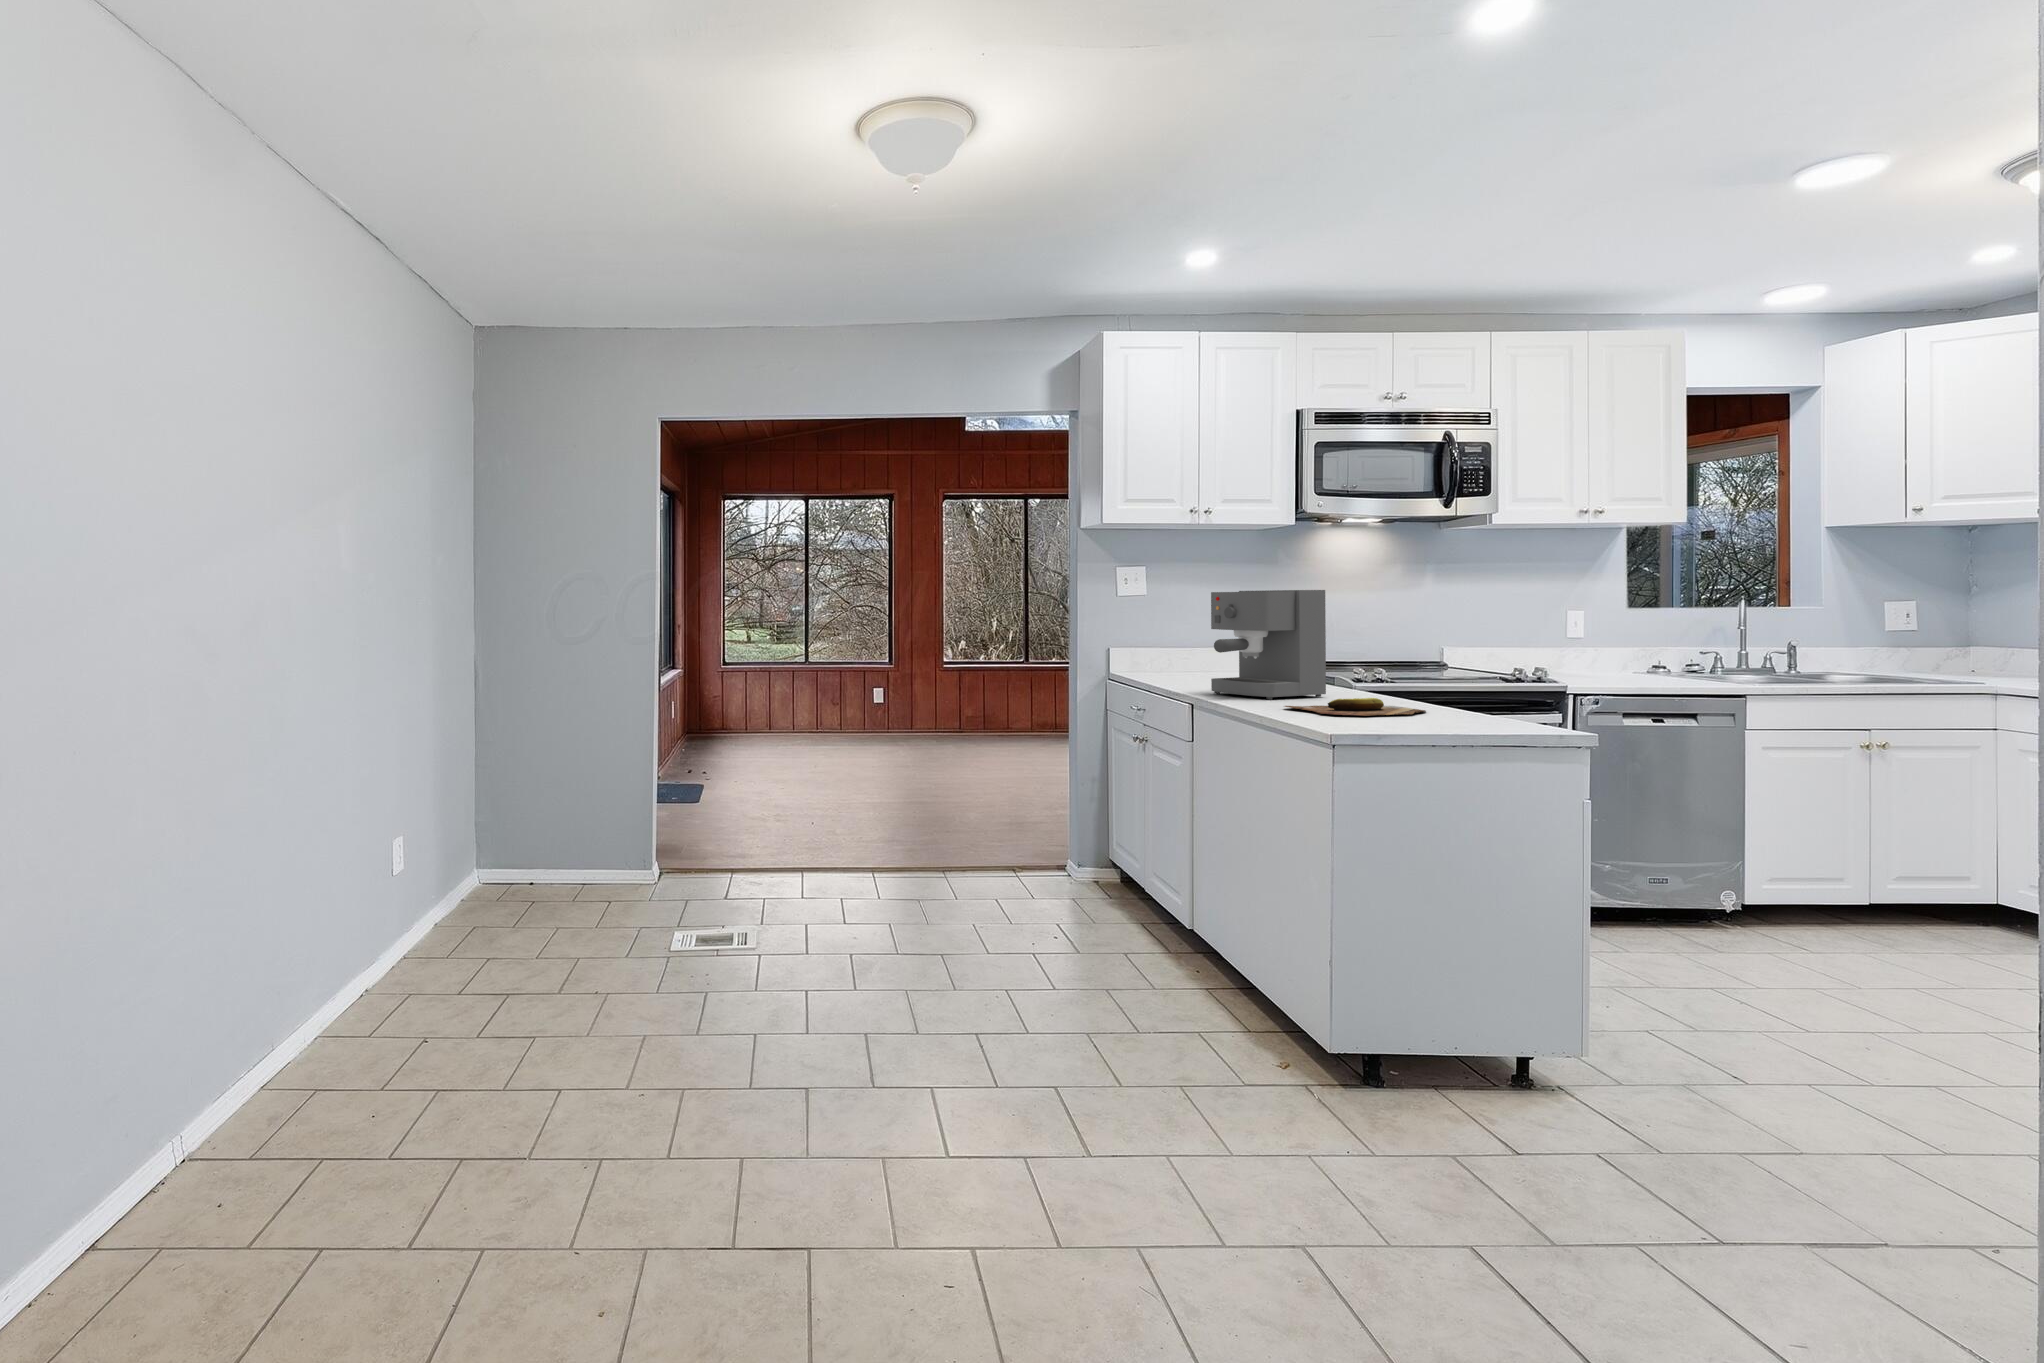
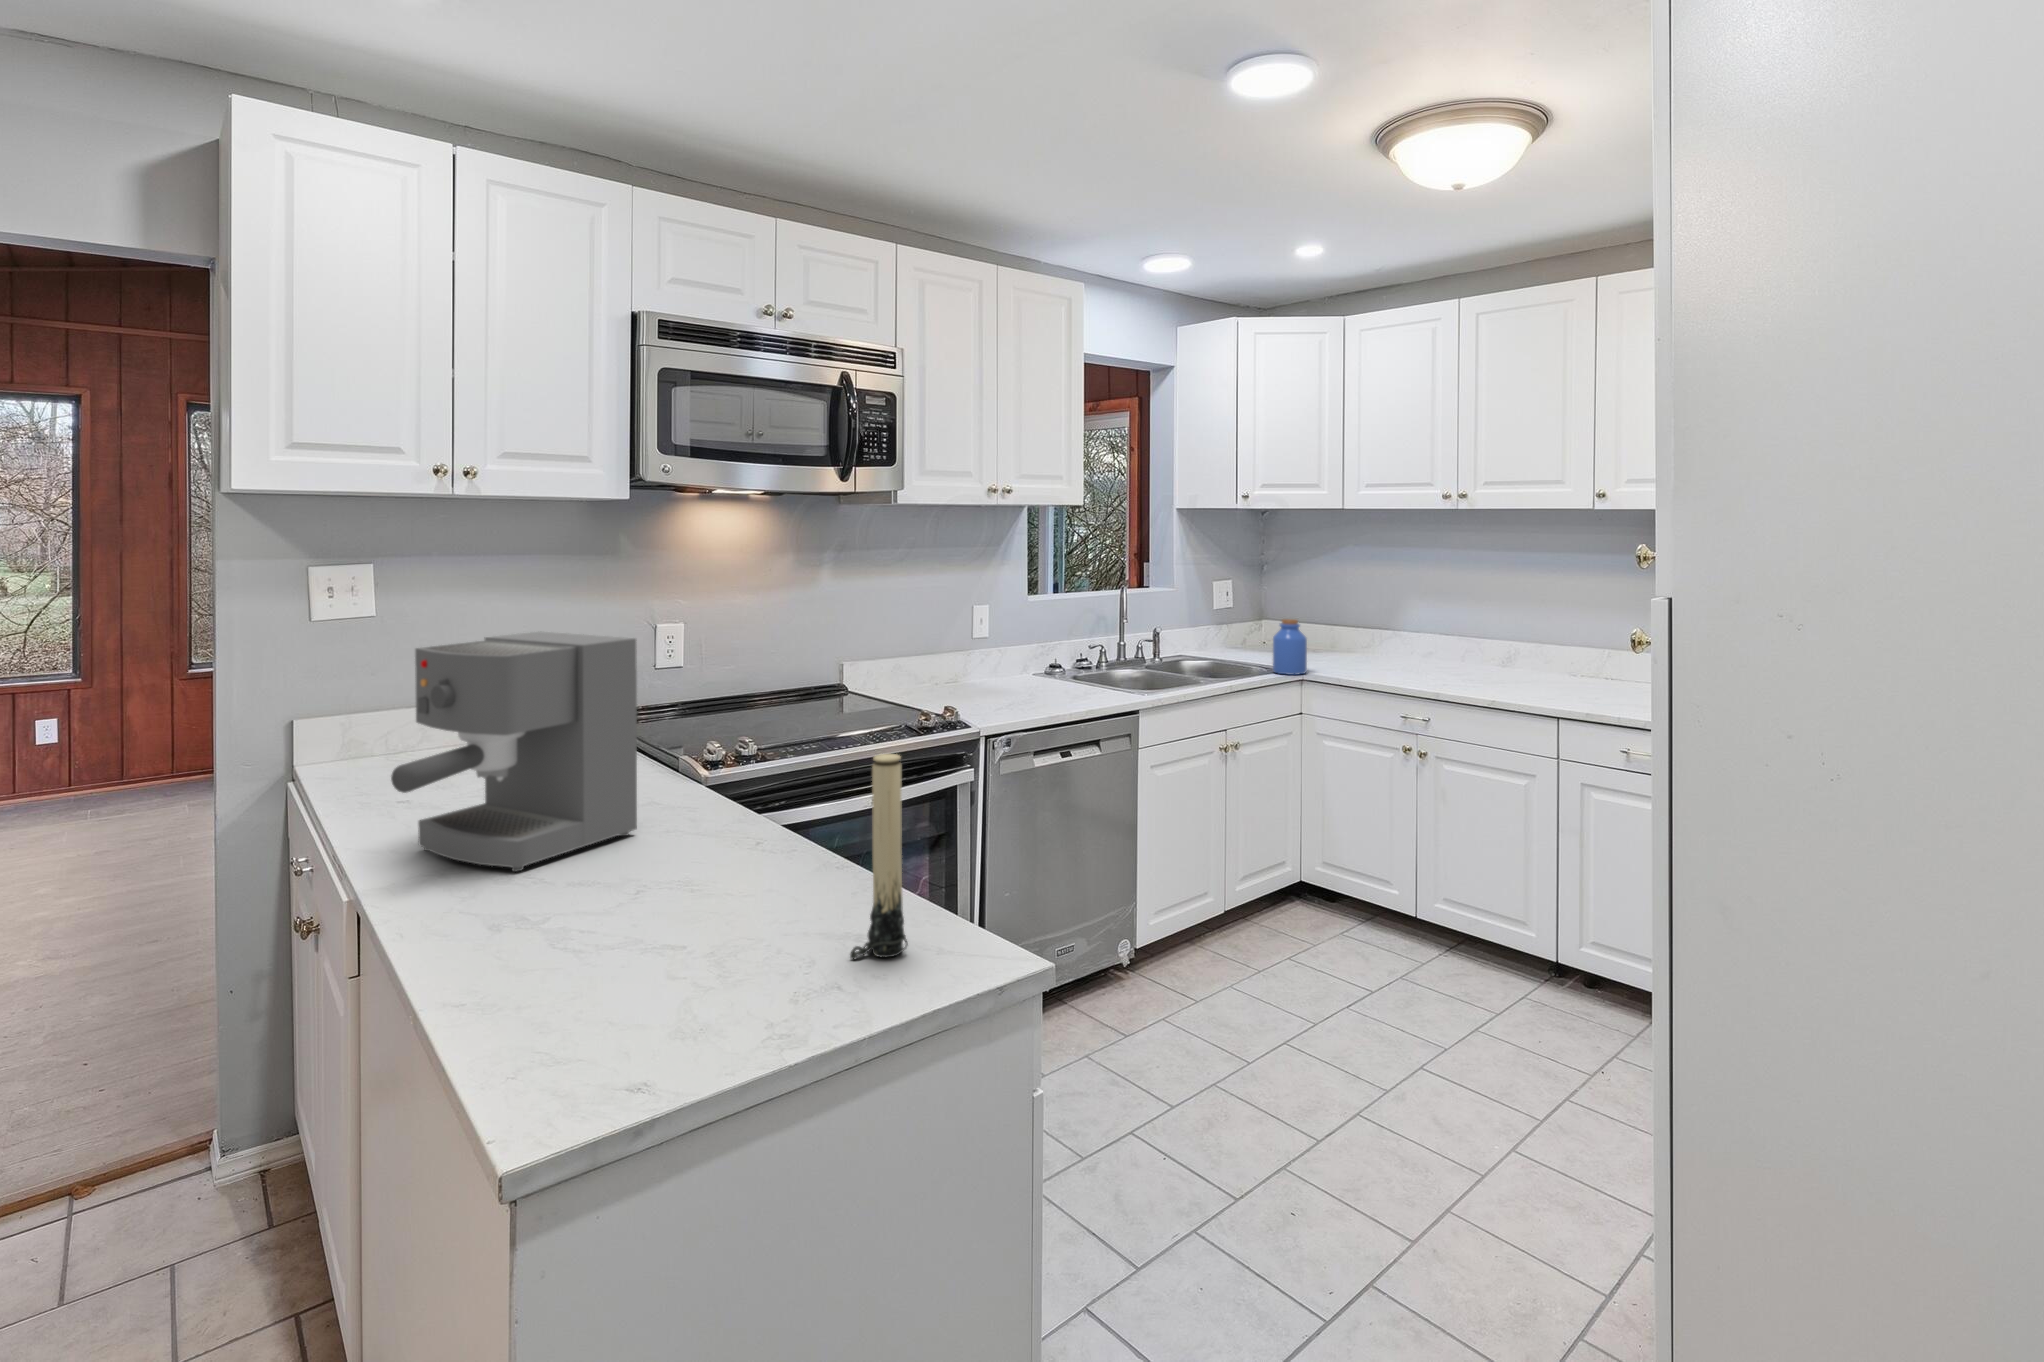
candle: none [1469,623,1503,723] -> present [850,754,908,959]
jar: none [1942,629,1993,684] -> present [1273,619,1307,675]
cutting board: present [1285,698,1426,716] -> none [503,879,785,980]

